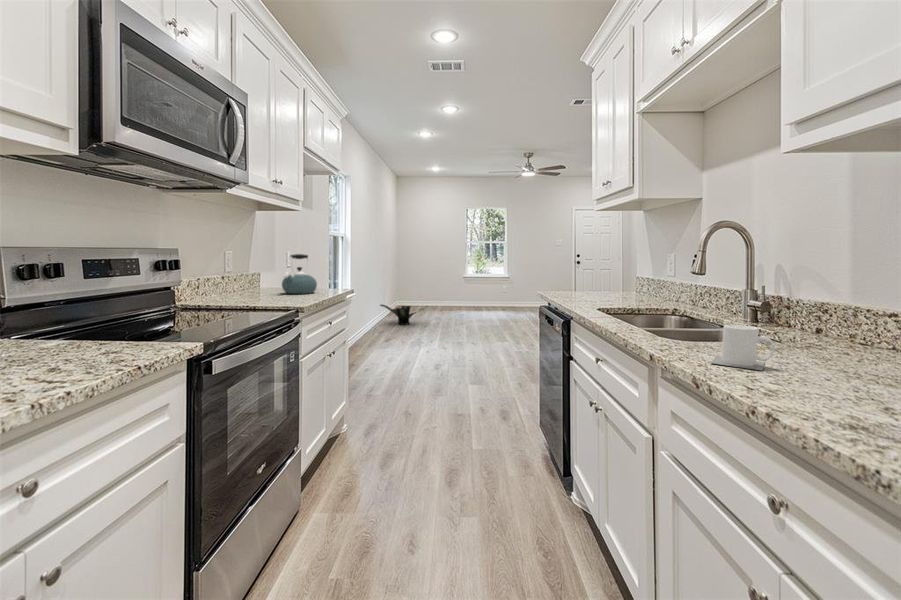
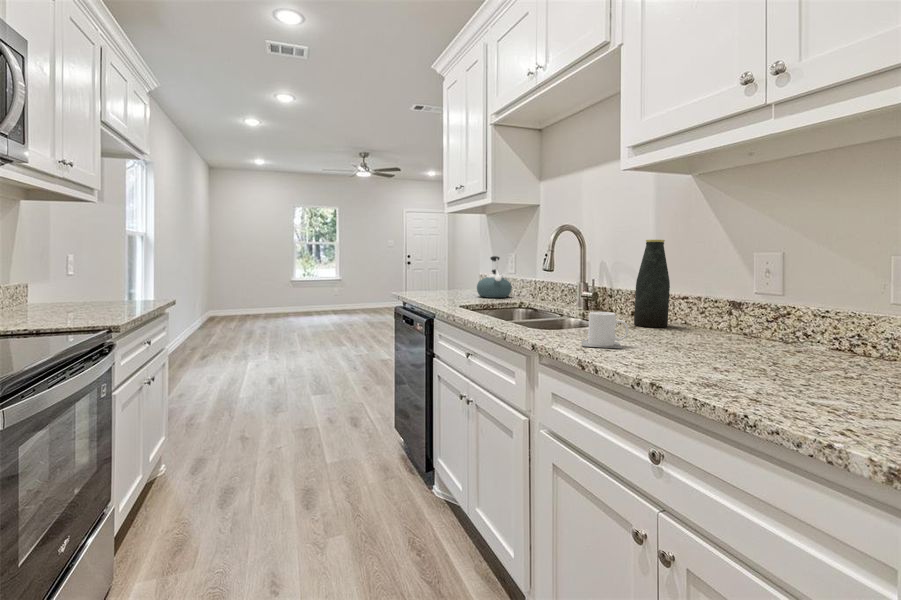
bottle: none [808,239,864,350] -> present [634,240,670,327]
kettle: present [282,254,317,294] -> present [477,256,512,298]
potted plant: present [380,304,422,325] -> none [191,315,248,336]

